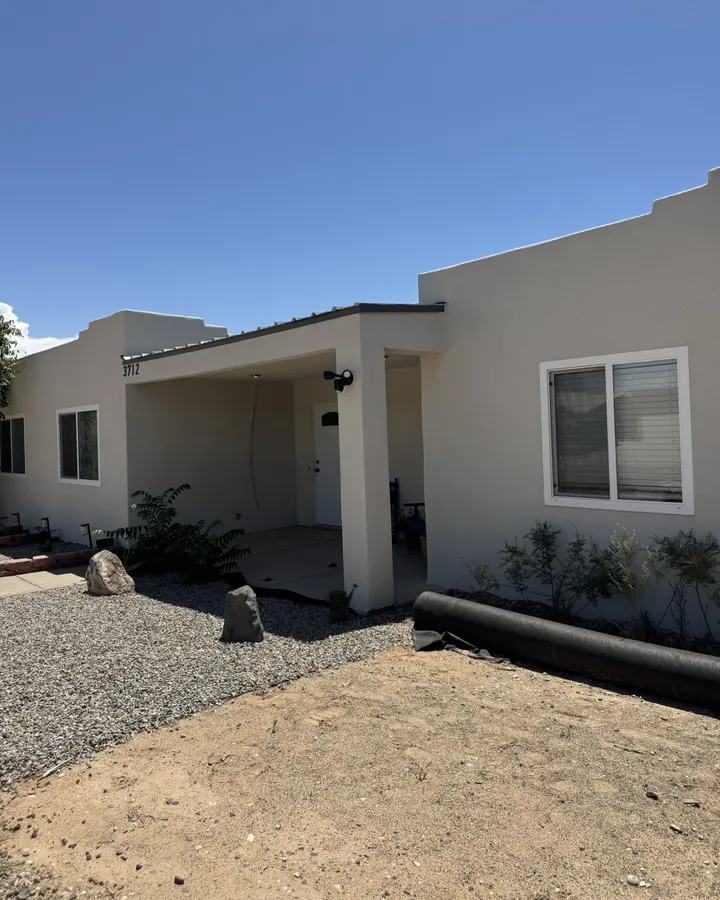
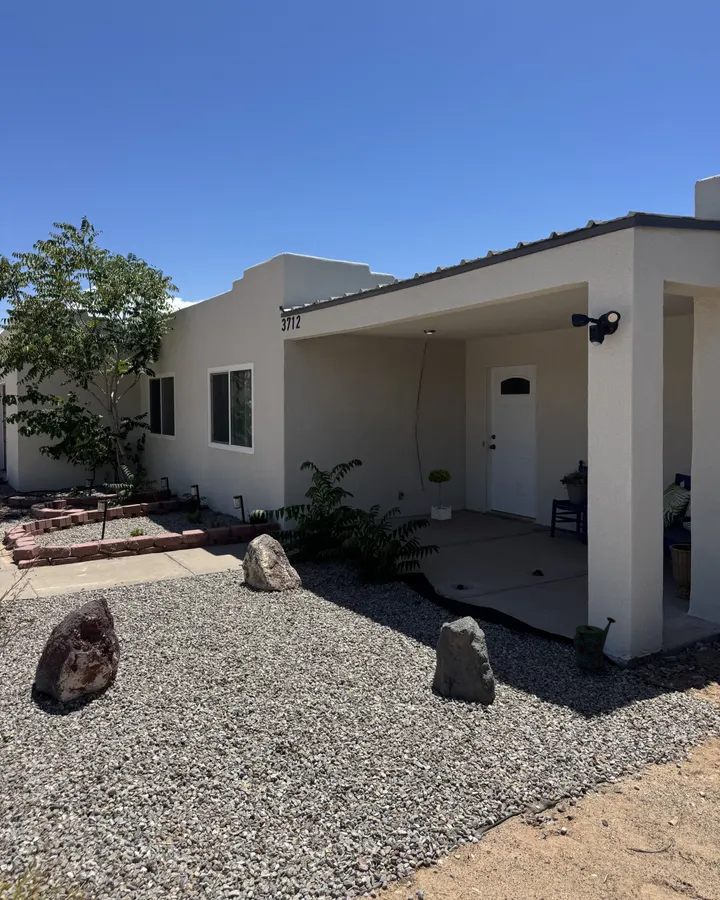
potted tree: none [262,493,284,538] -> present [428,469,451,520]

